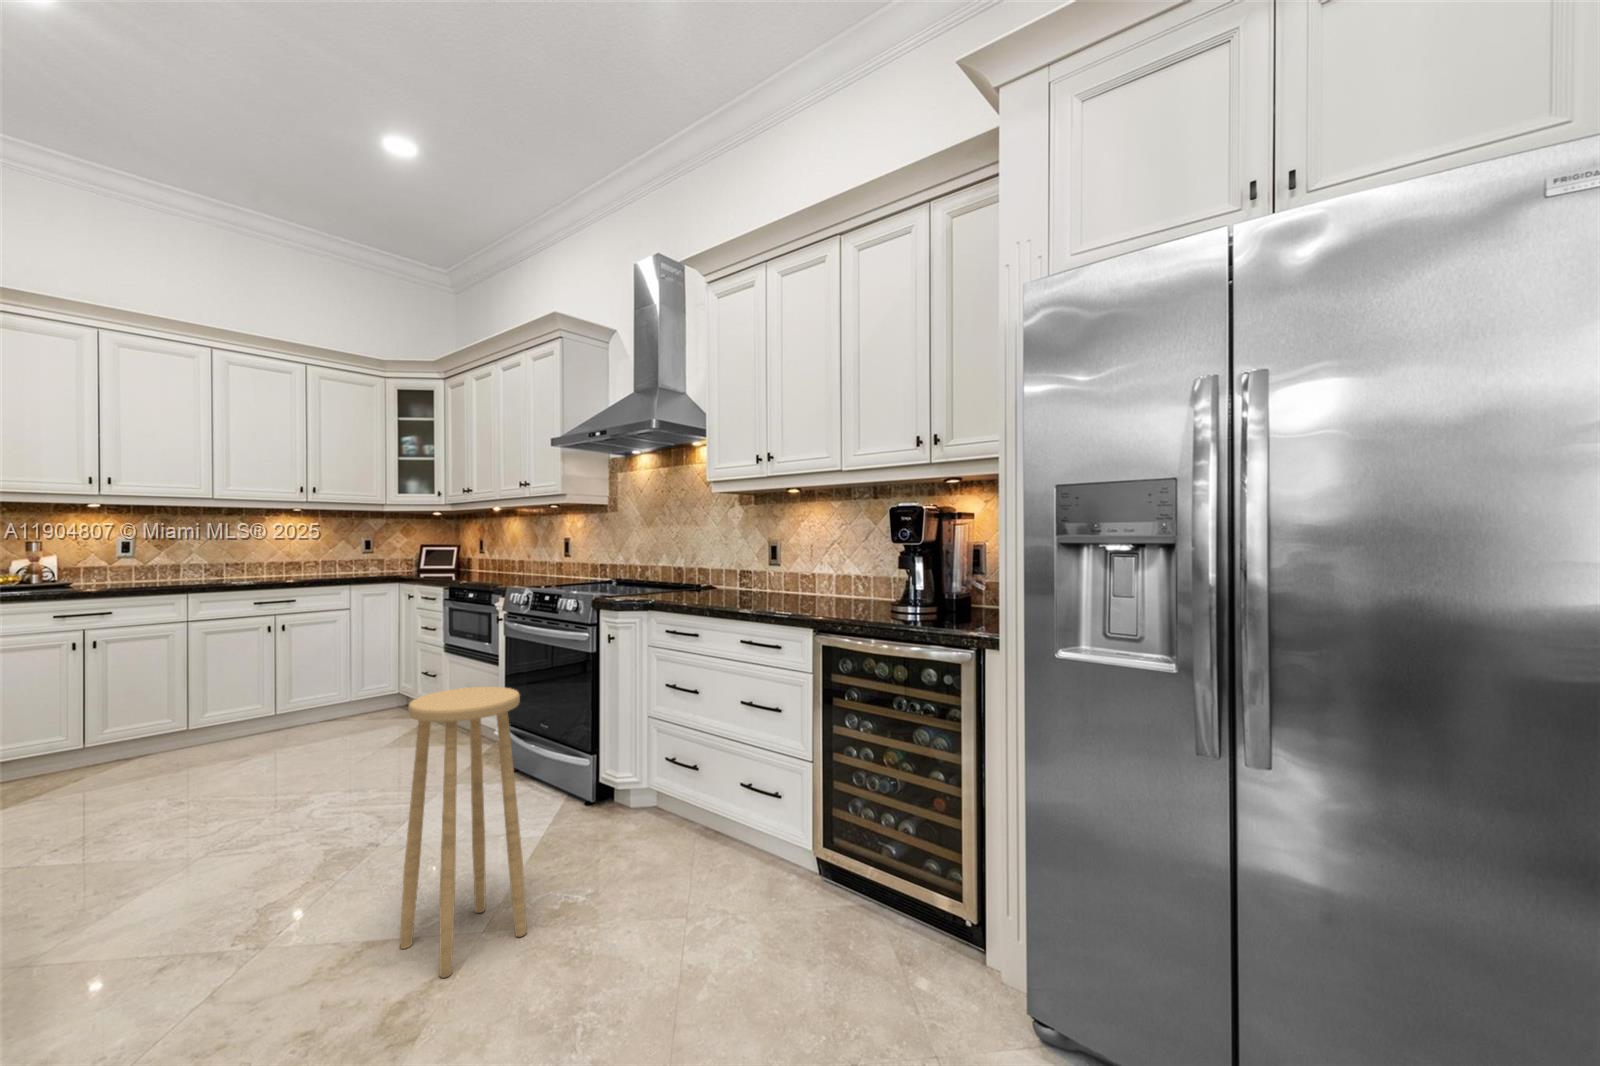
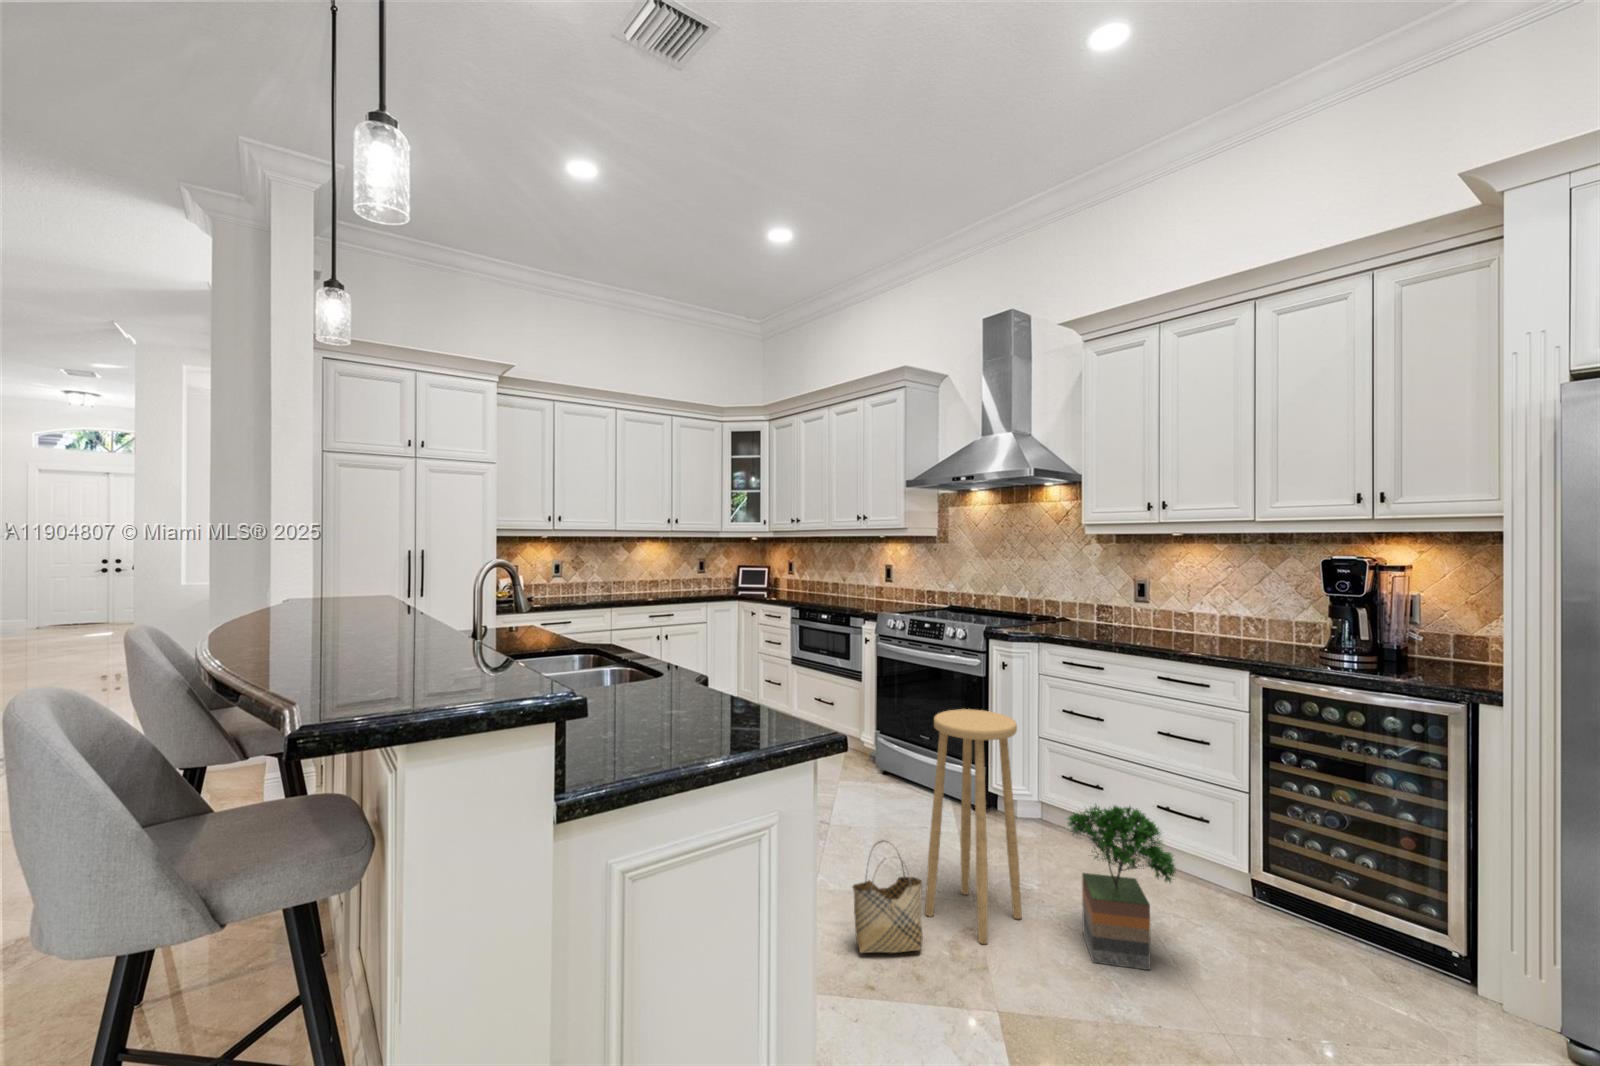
potted tree: none [556,786,670,982] -> present [1068,805,1176,970]
woven basket: none [242,861,359,1018] -> present [853,840,922,953]

